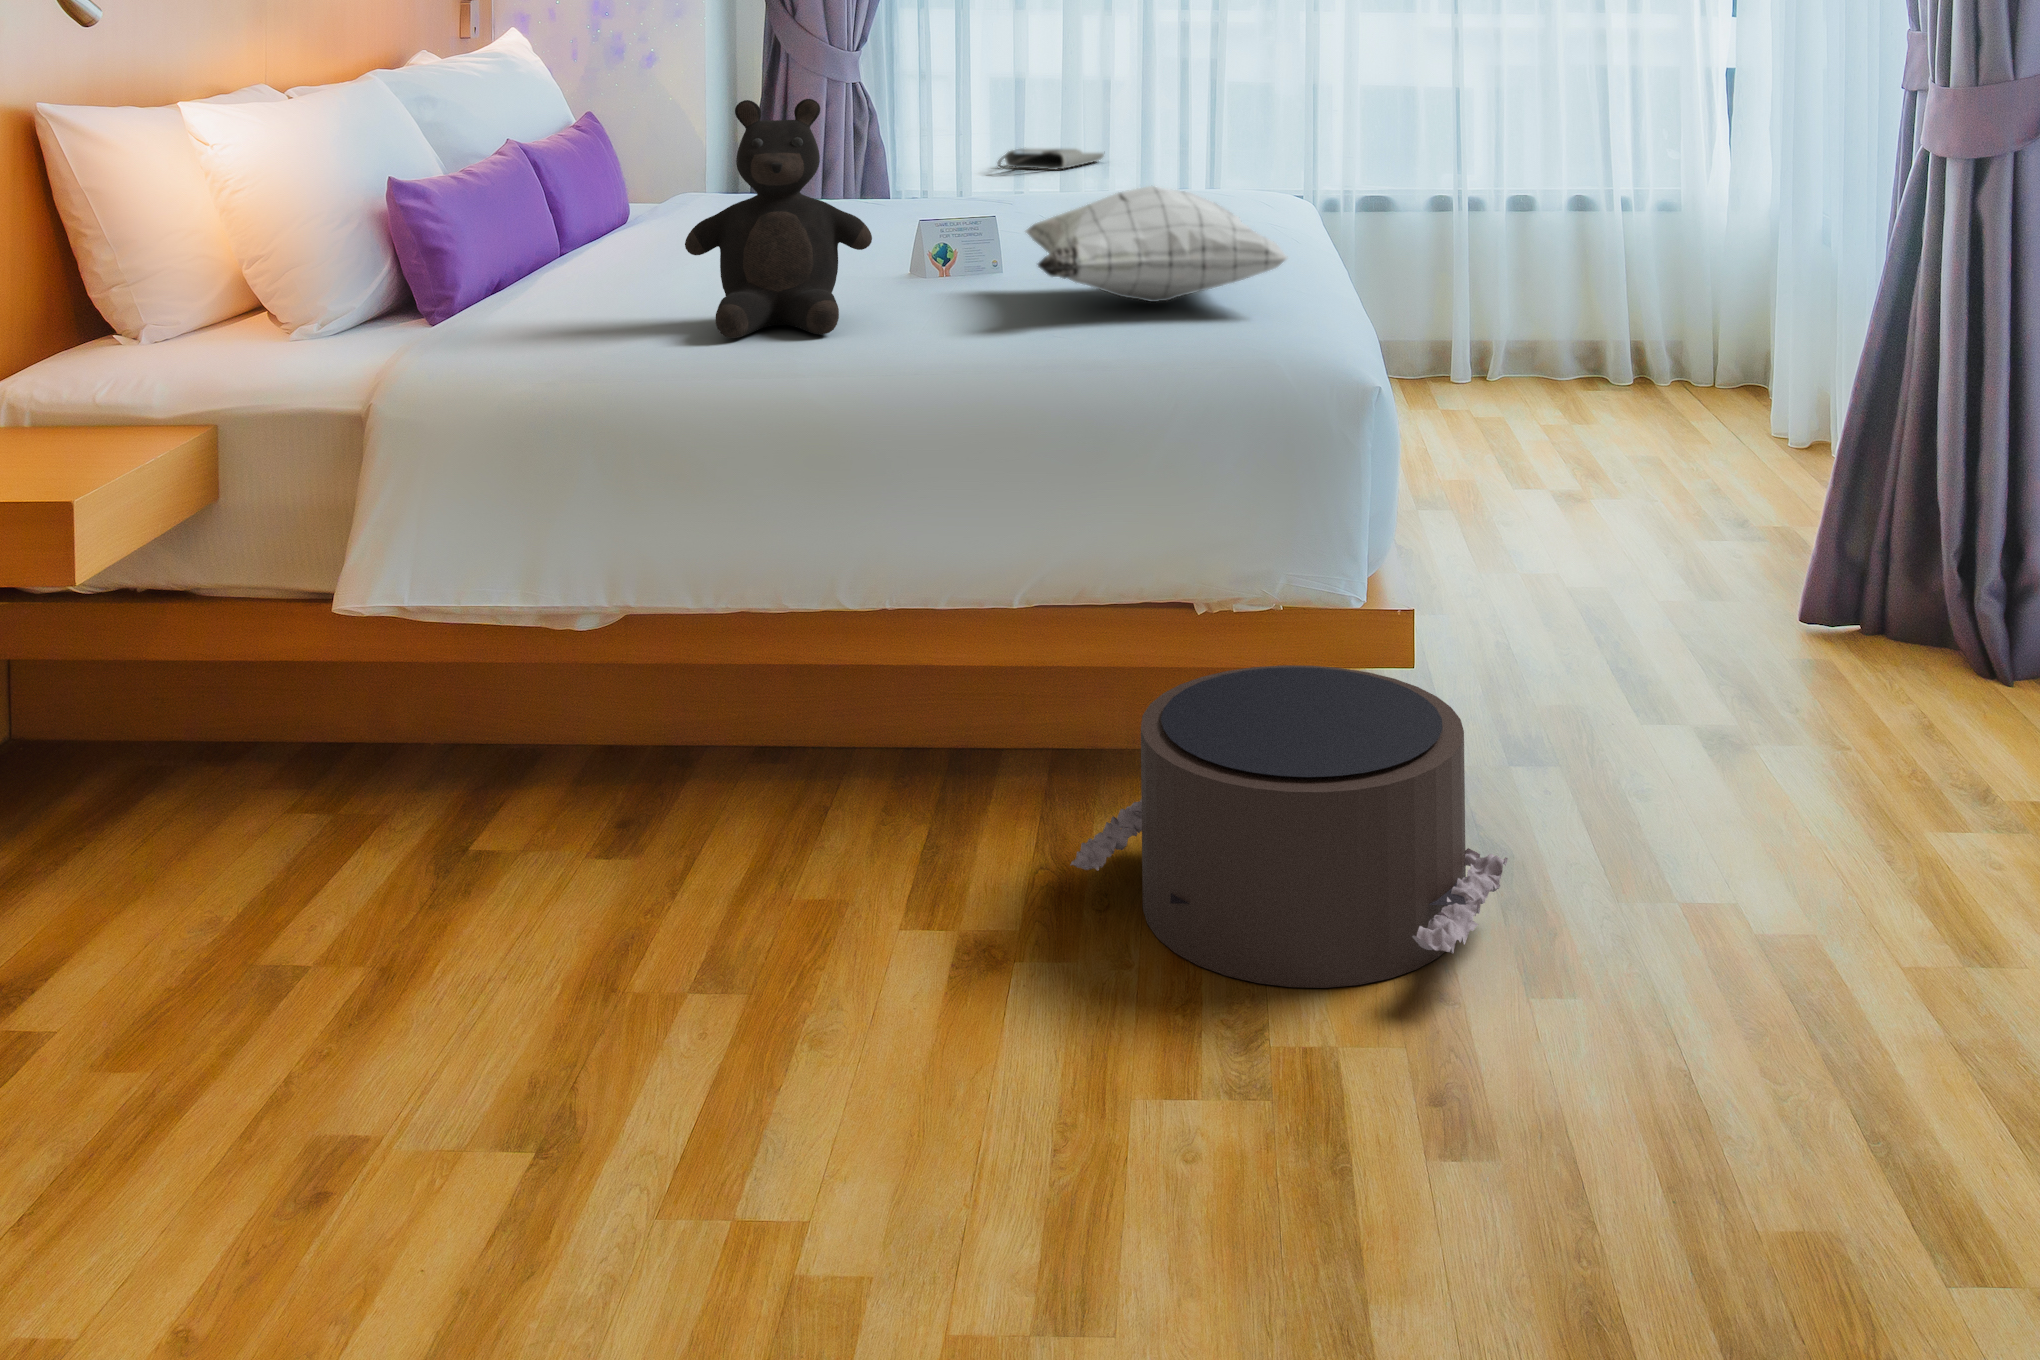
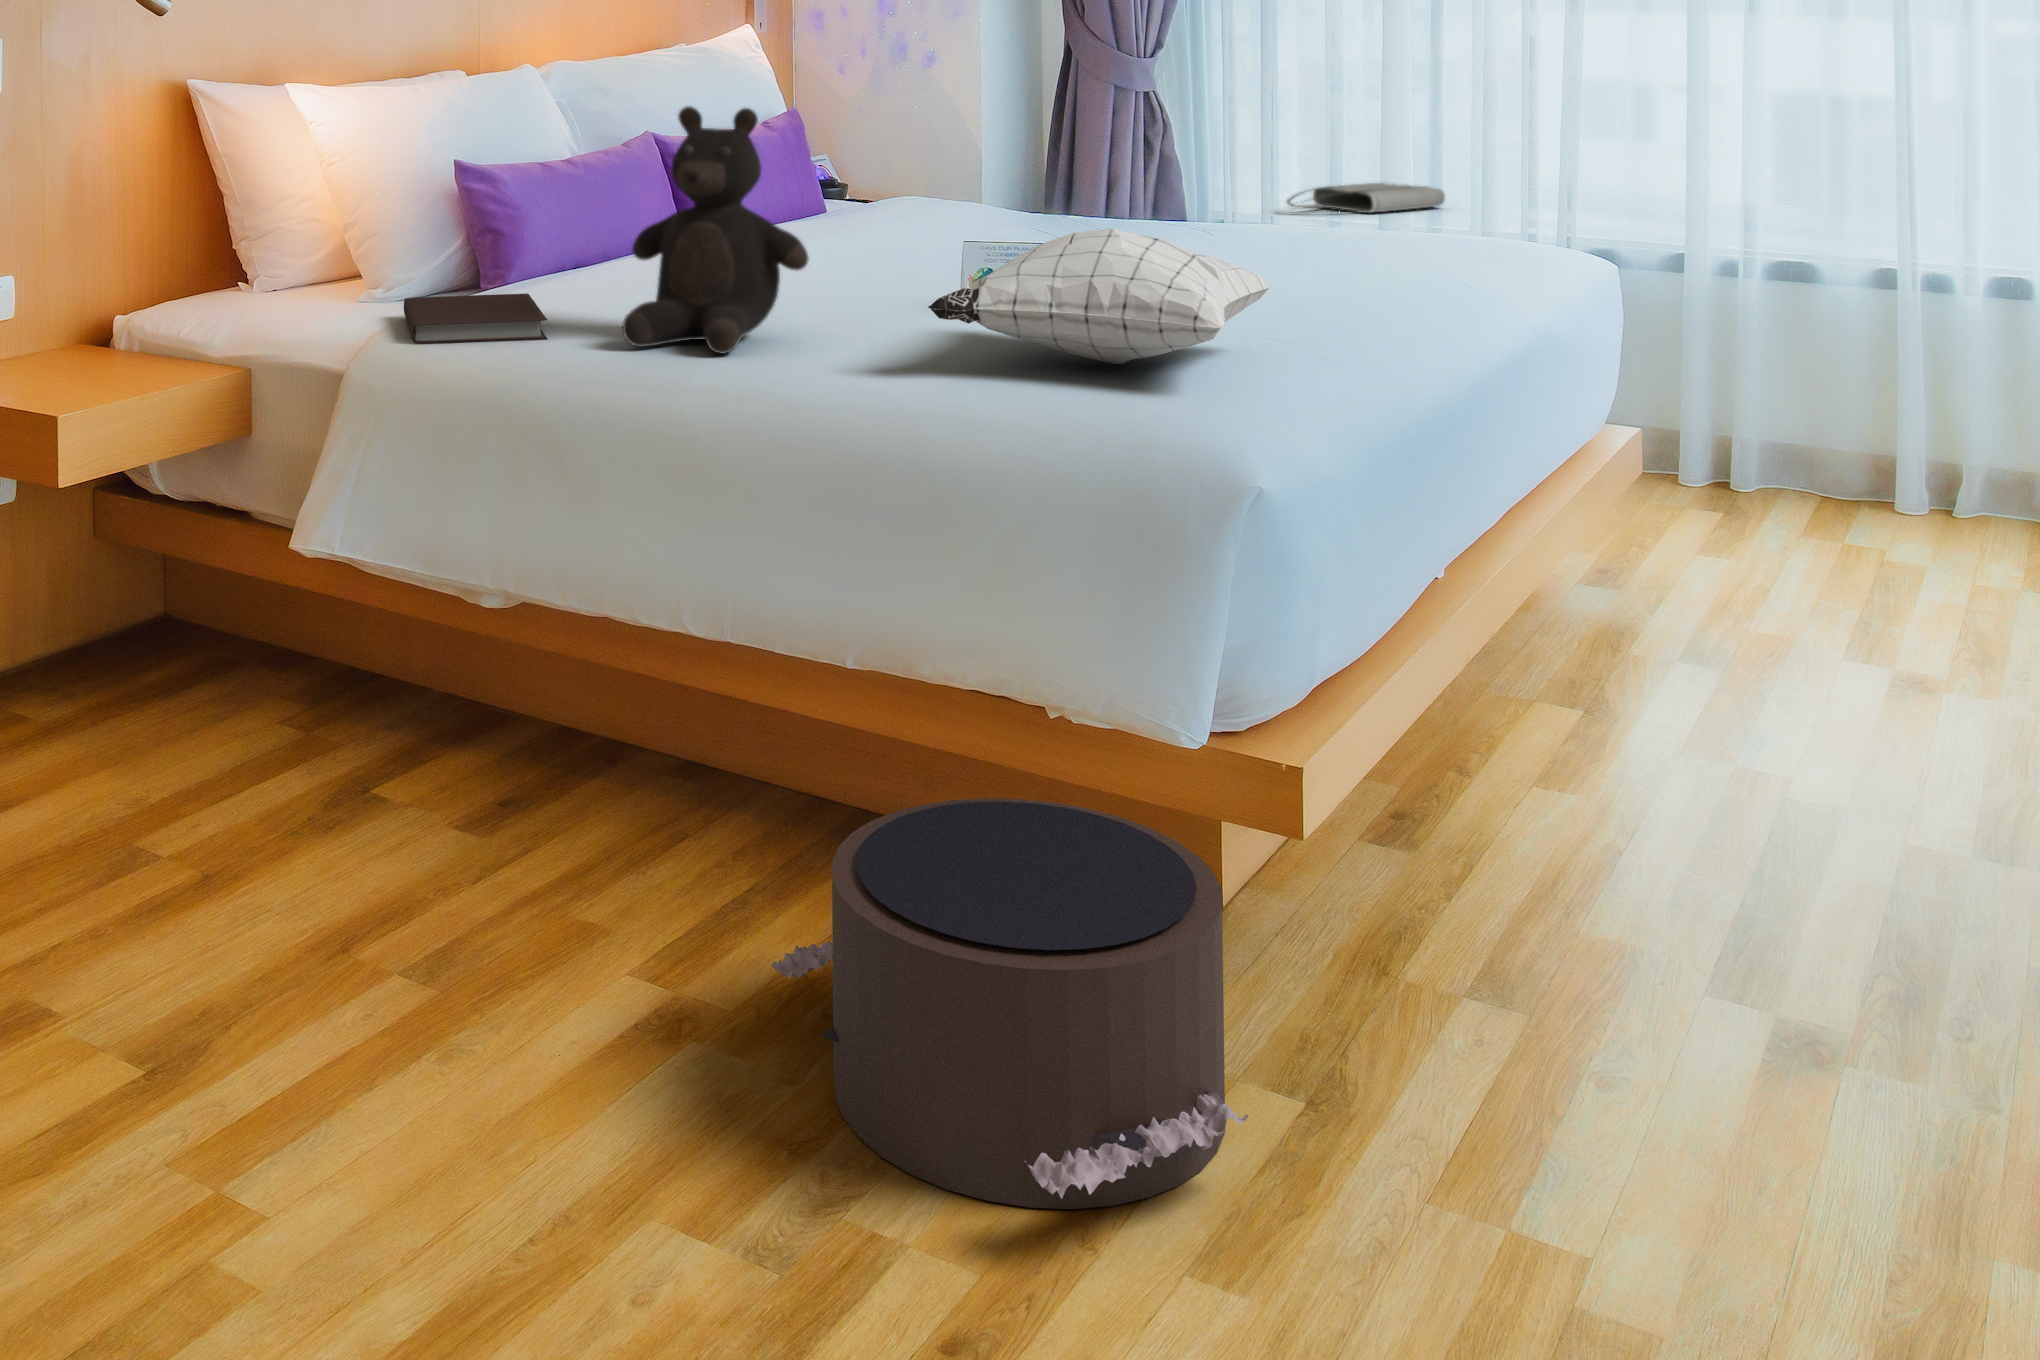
notebook: none [414,303,619,364] -> present [404,293,547,344]

